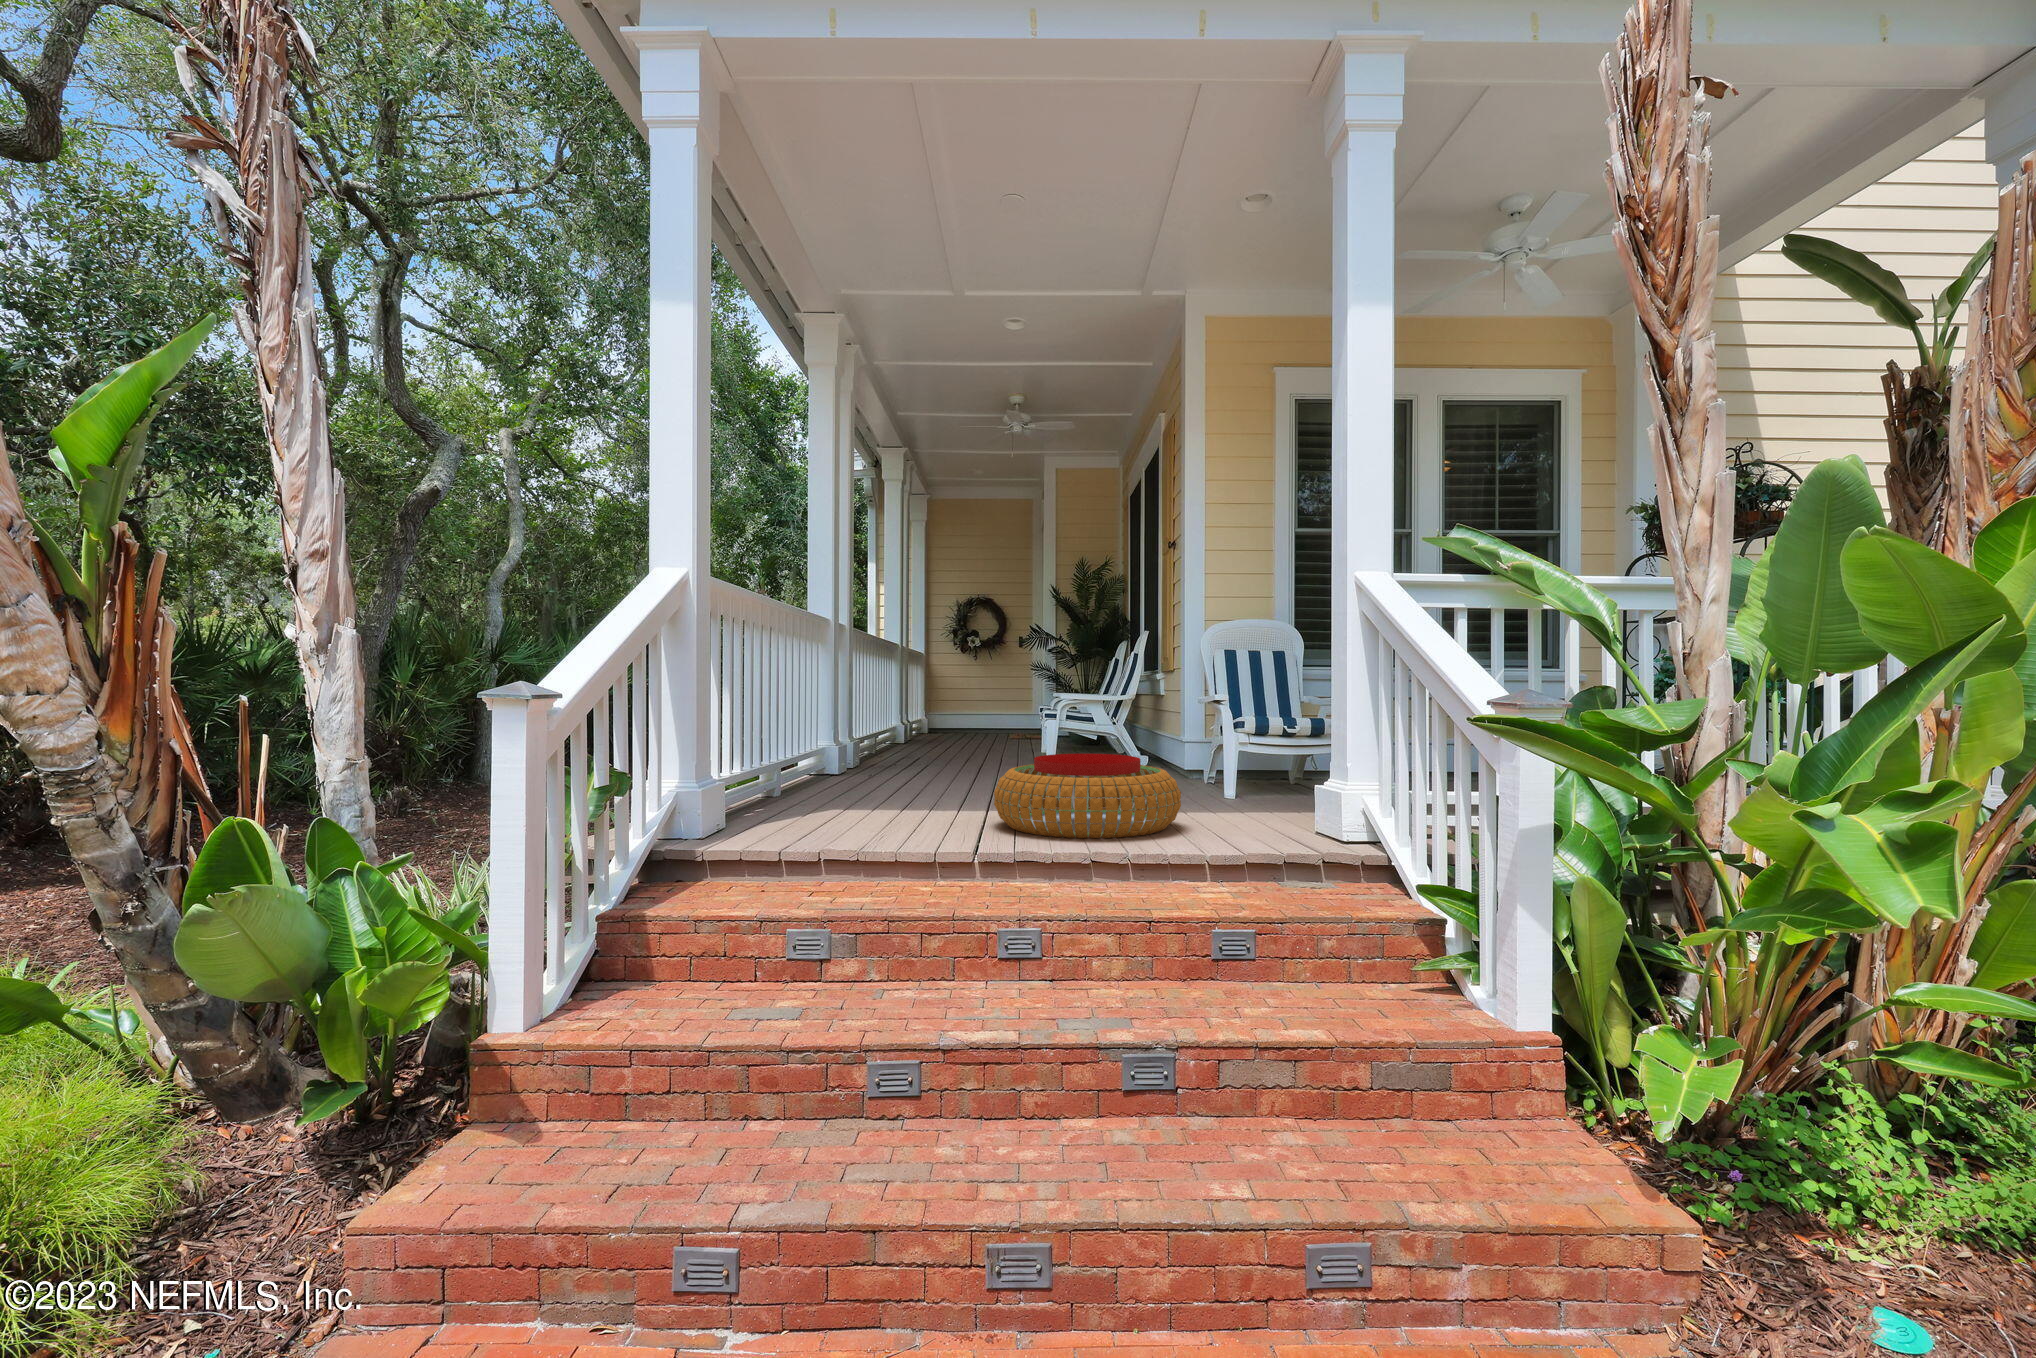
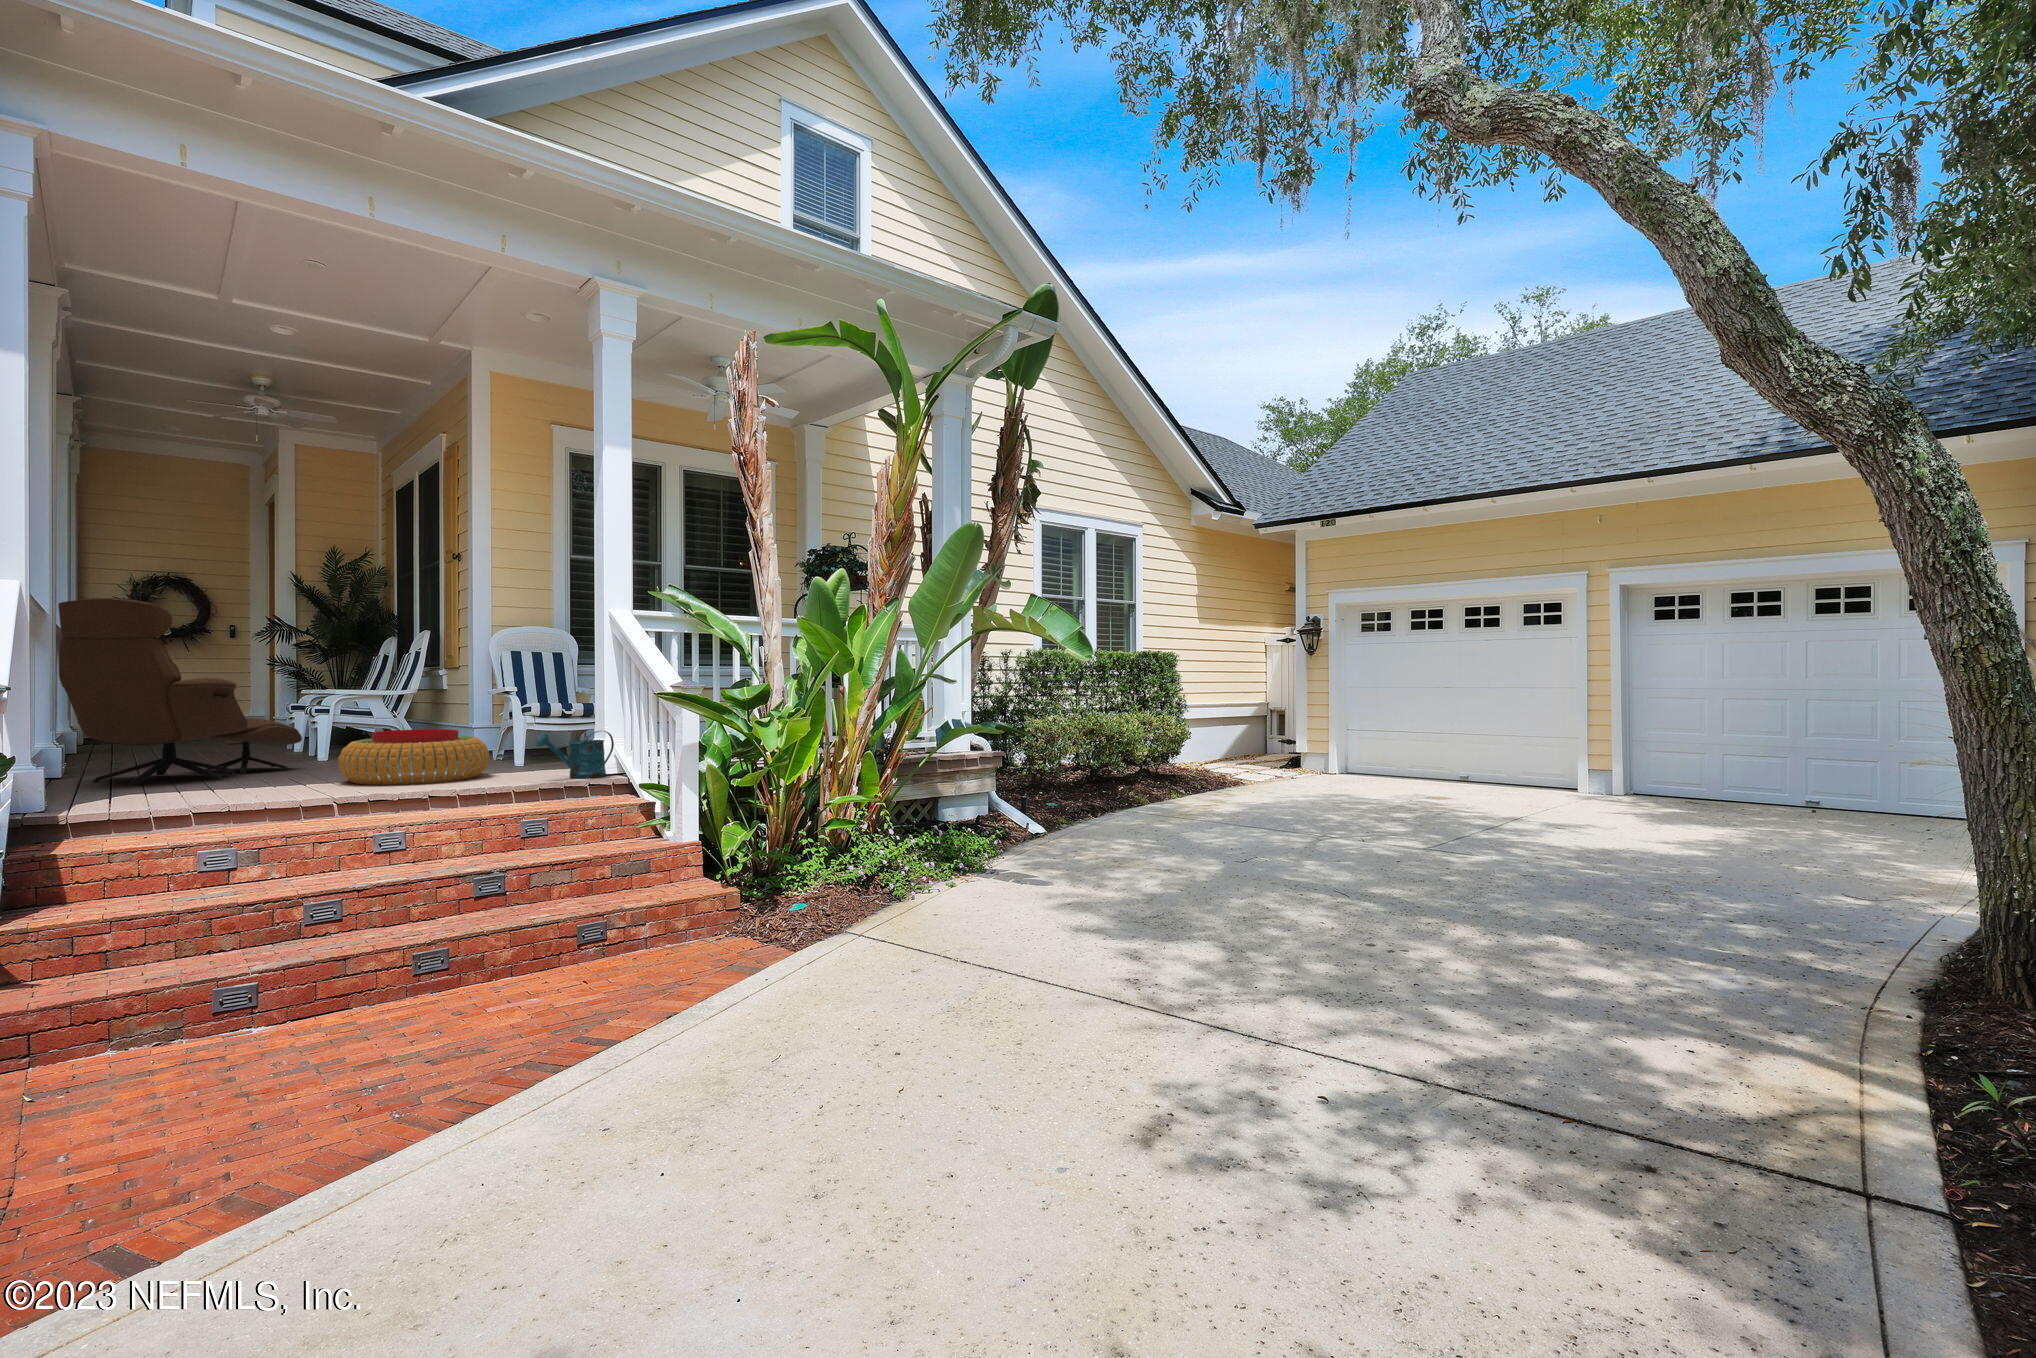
lounge chair: none [758,585,987,805] -> present [58,598,302,786]
watering can: none [1243,773,1365,855] -> present [536,731,614,778]

